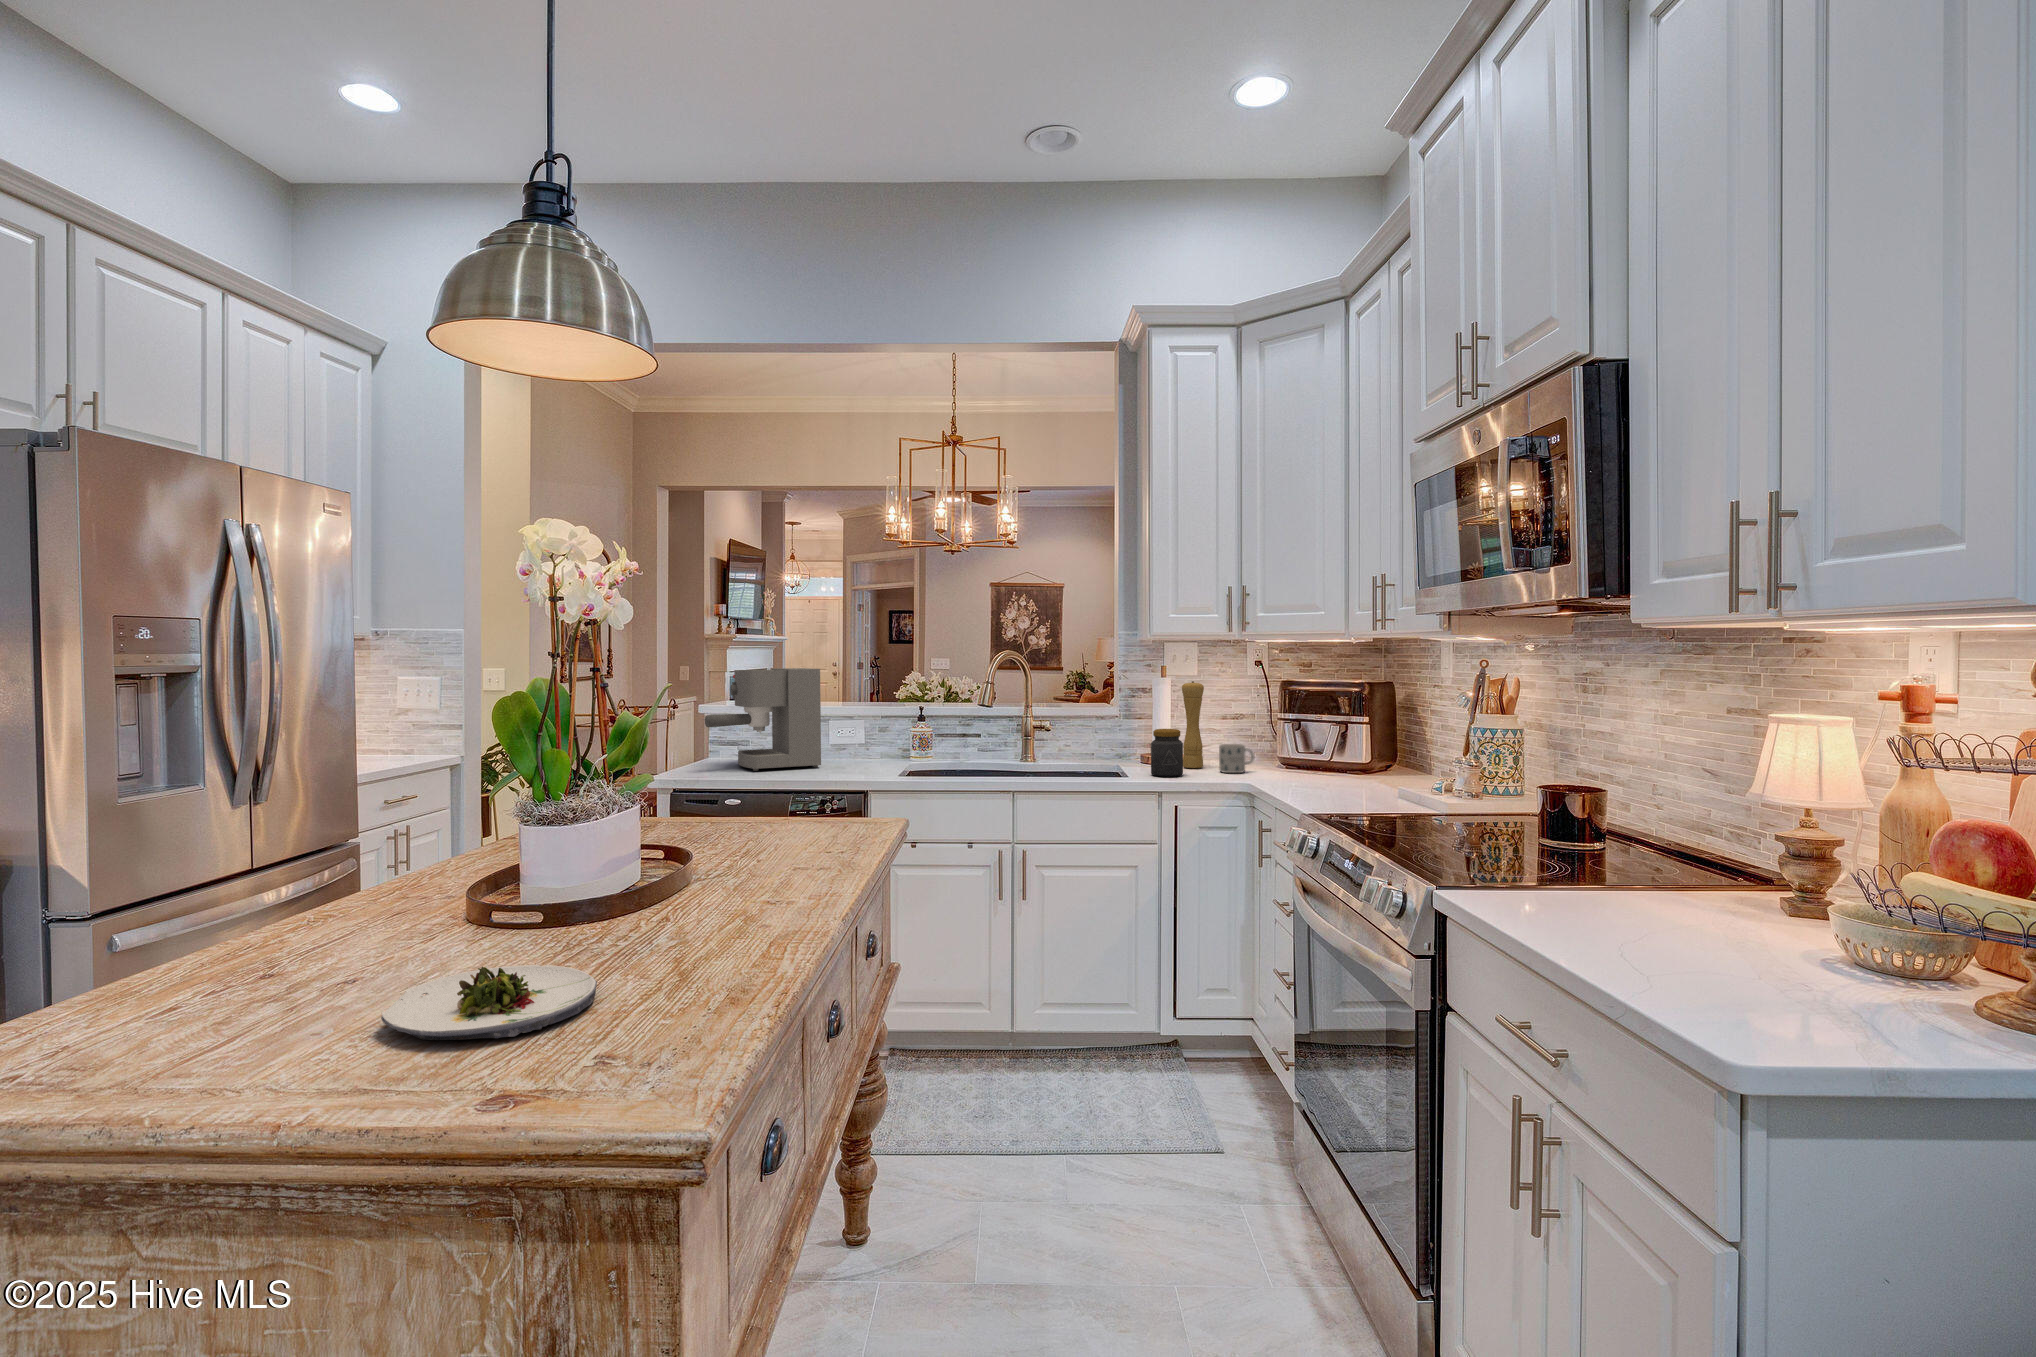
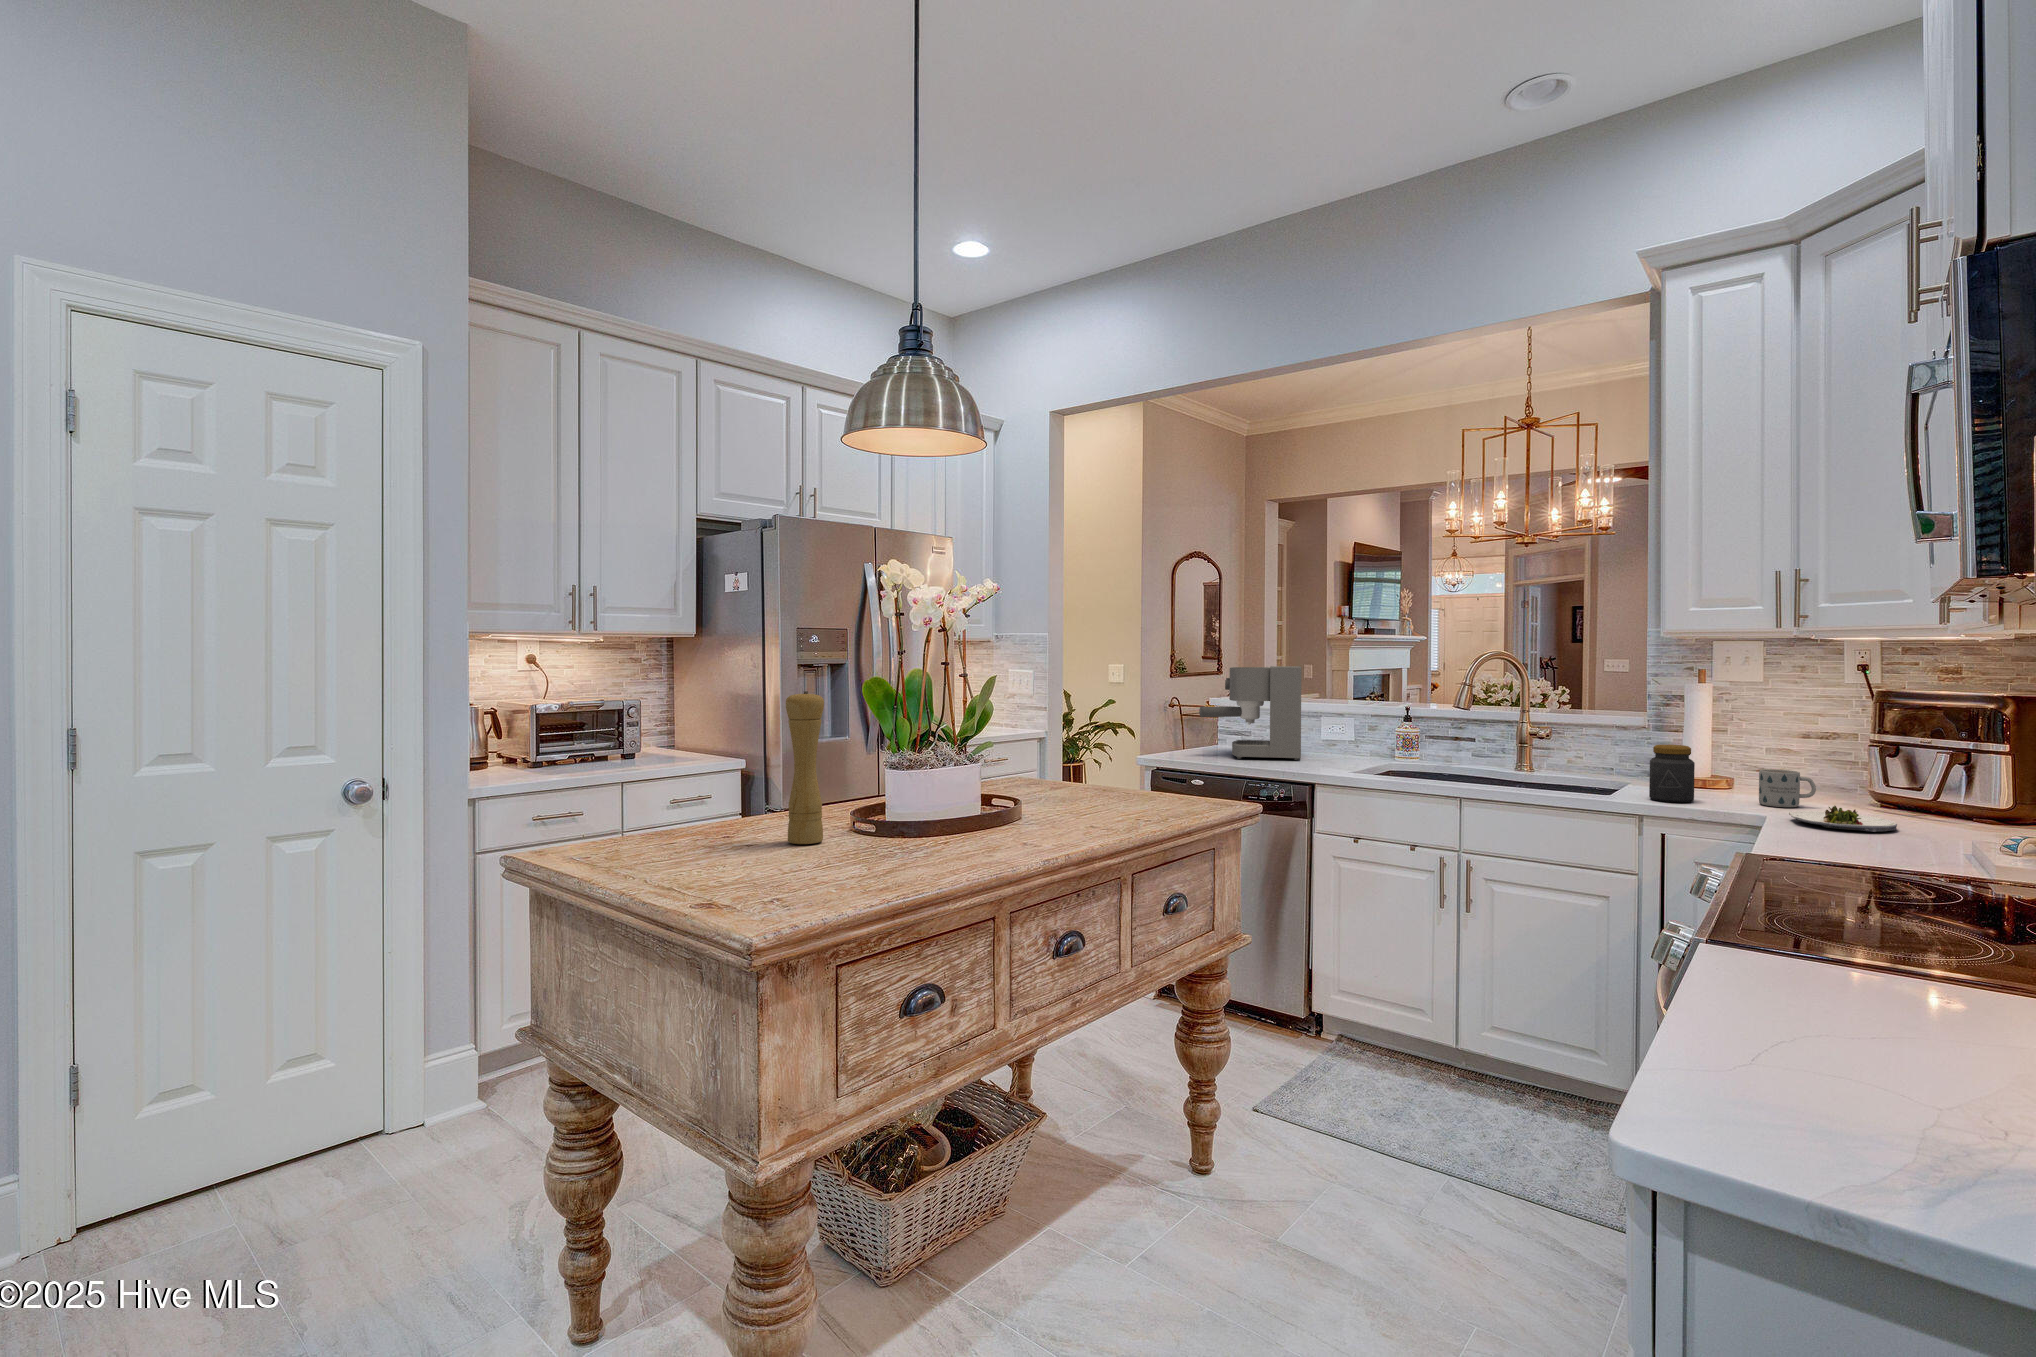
pepper mill: present [1182,681,1204,768] -> present [786,691,824,844]
salad plate: present [381,965,597,1040] -> present [1789,806,1897,832]

